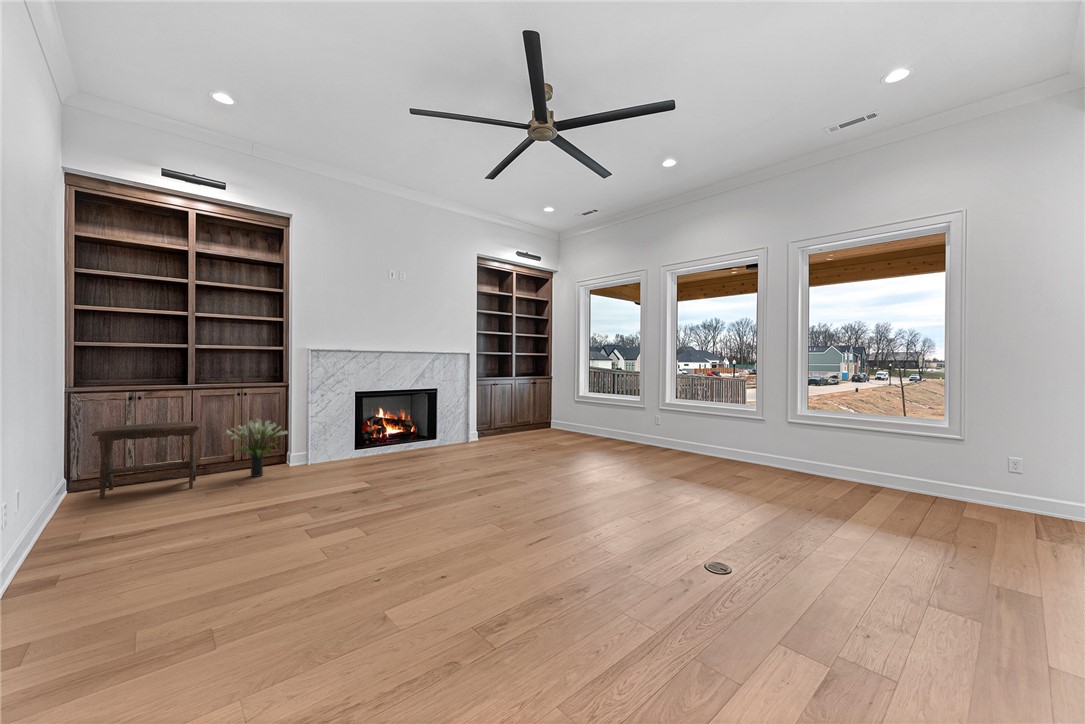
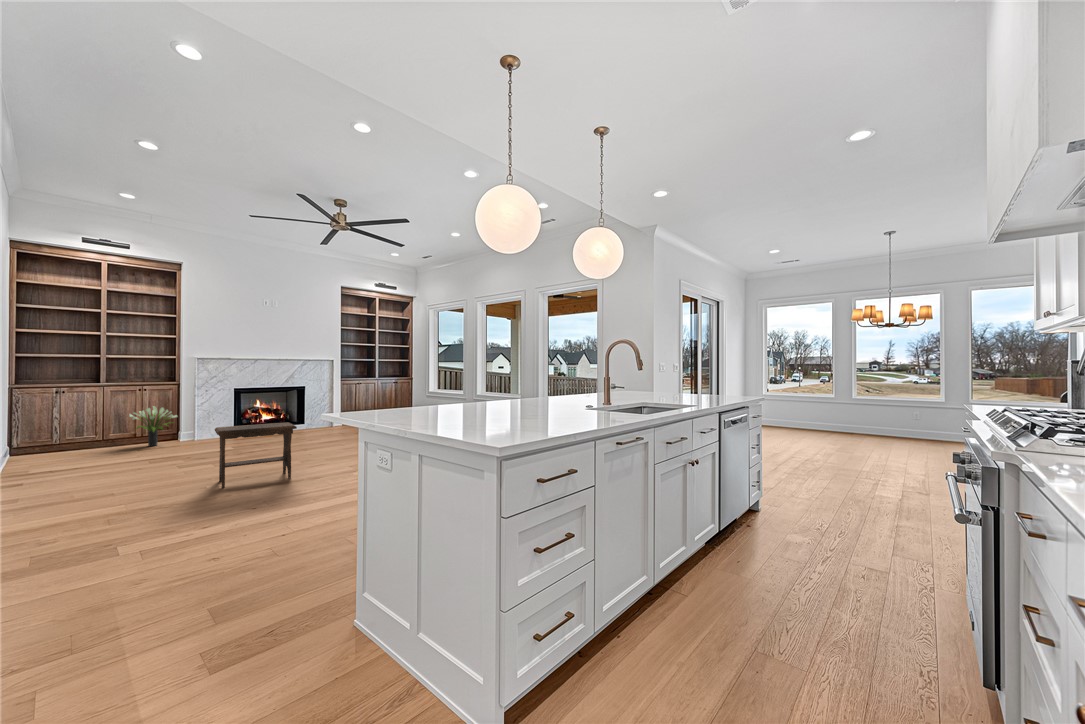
footstool: present [92,421,202,499] -> present [215,422,297,488]

